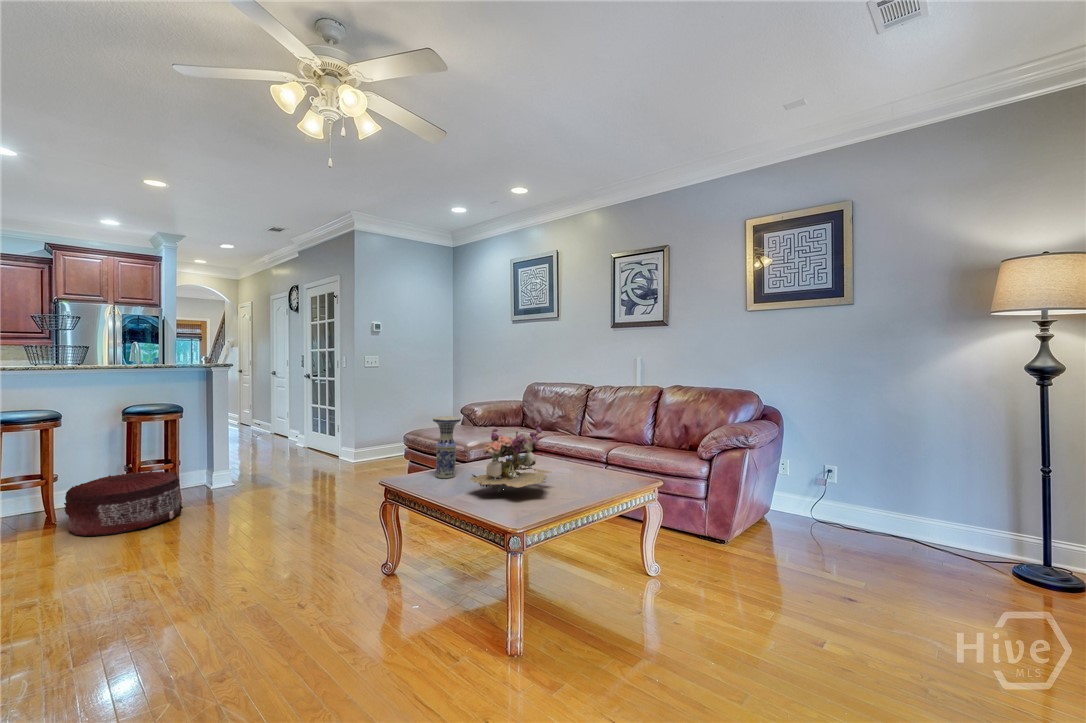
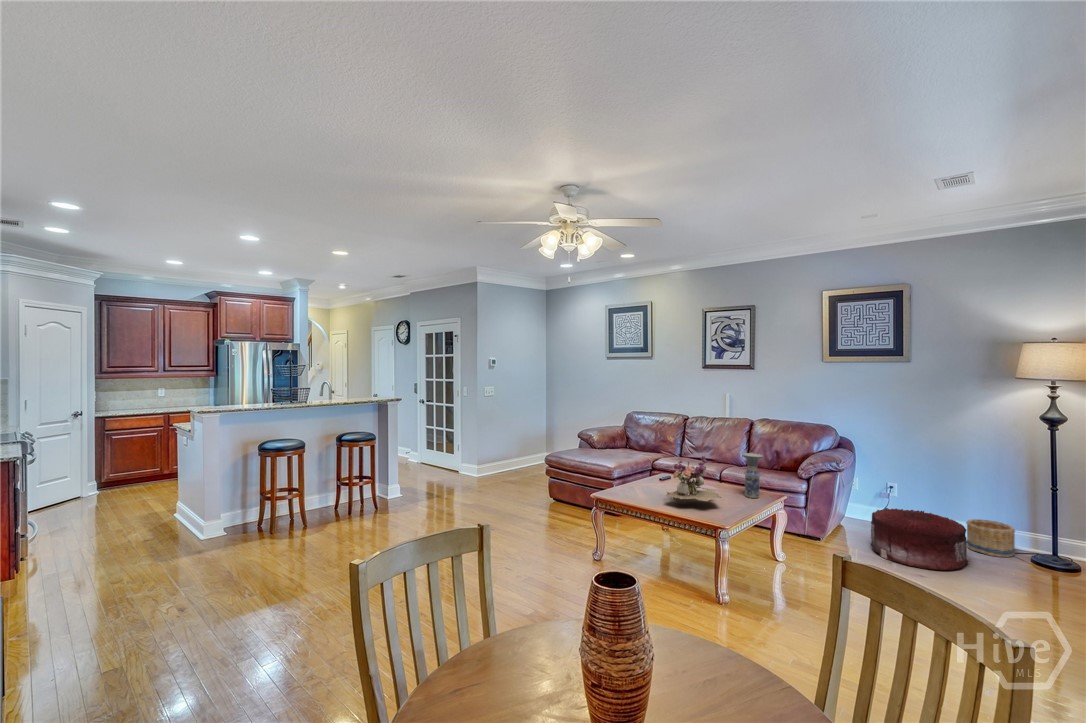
vase: present [433,416,461,478] -> present [742,453,763,498]
pouf: present [64,471,183,536] -> present [871,508,969,570]
basket: none [923,513,990,568] -> present [966,519,1015,557]

